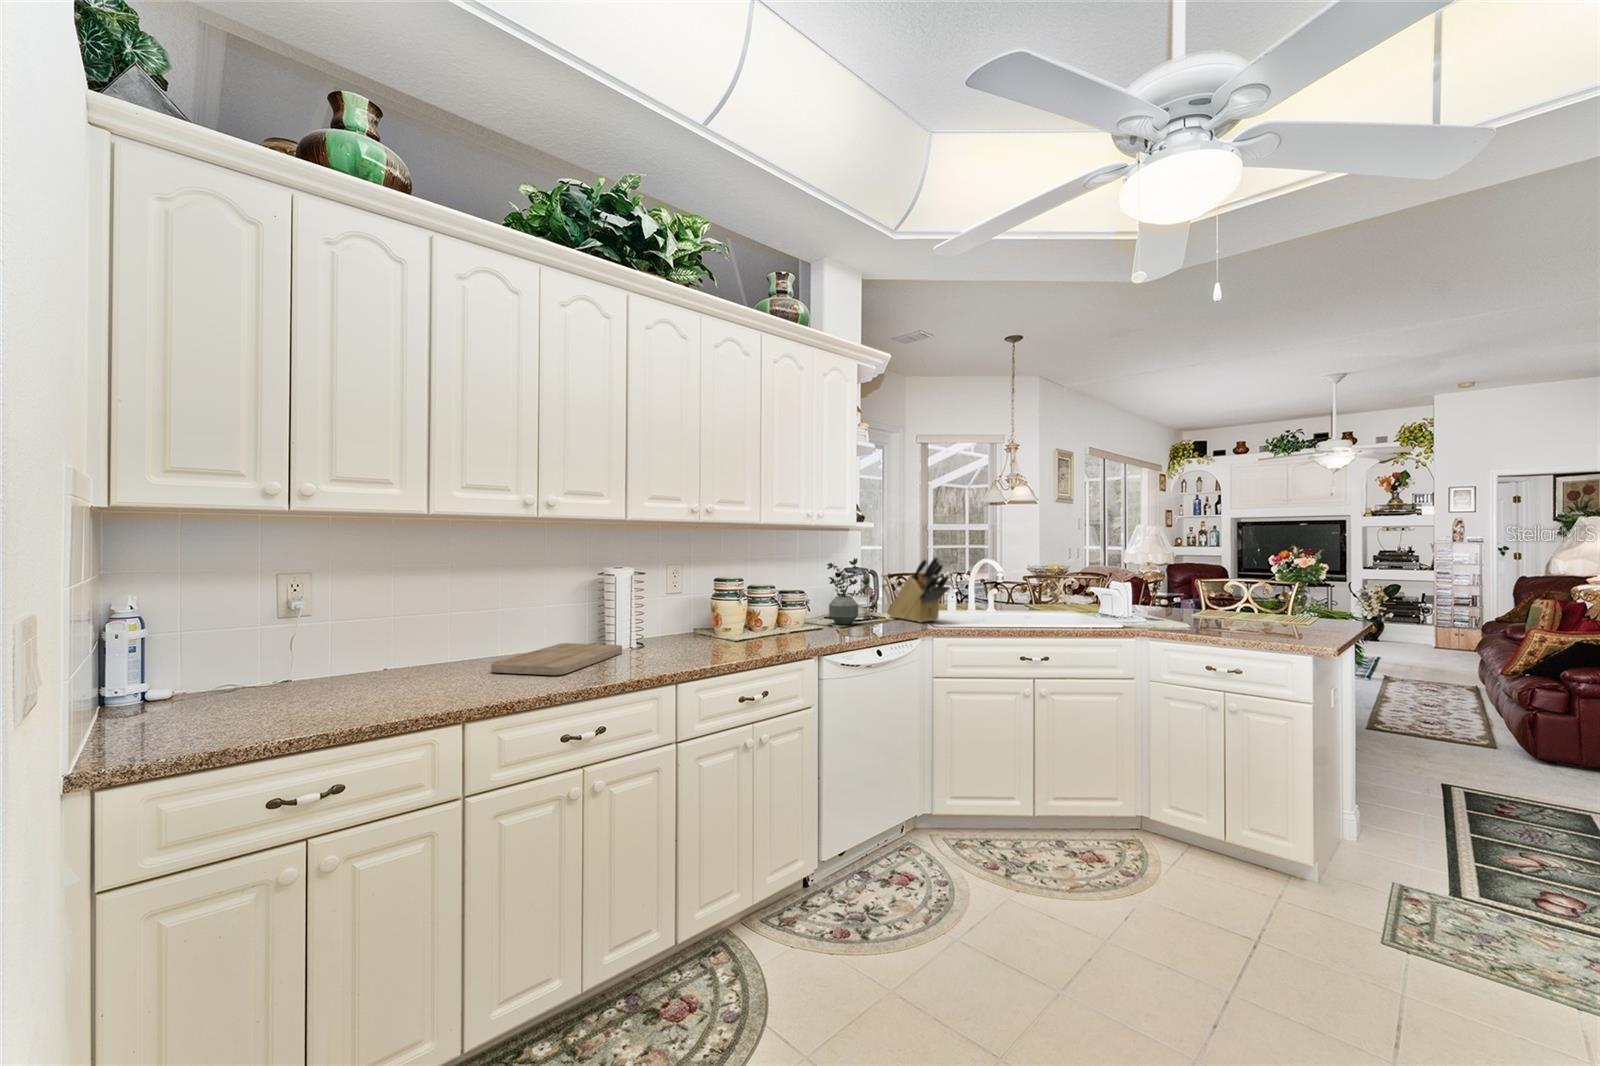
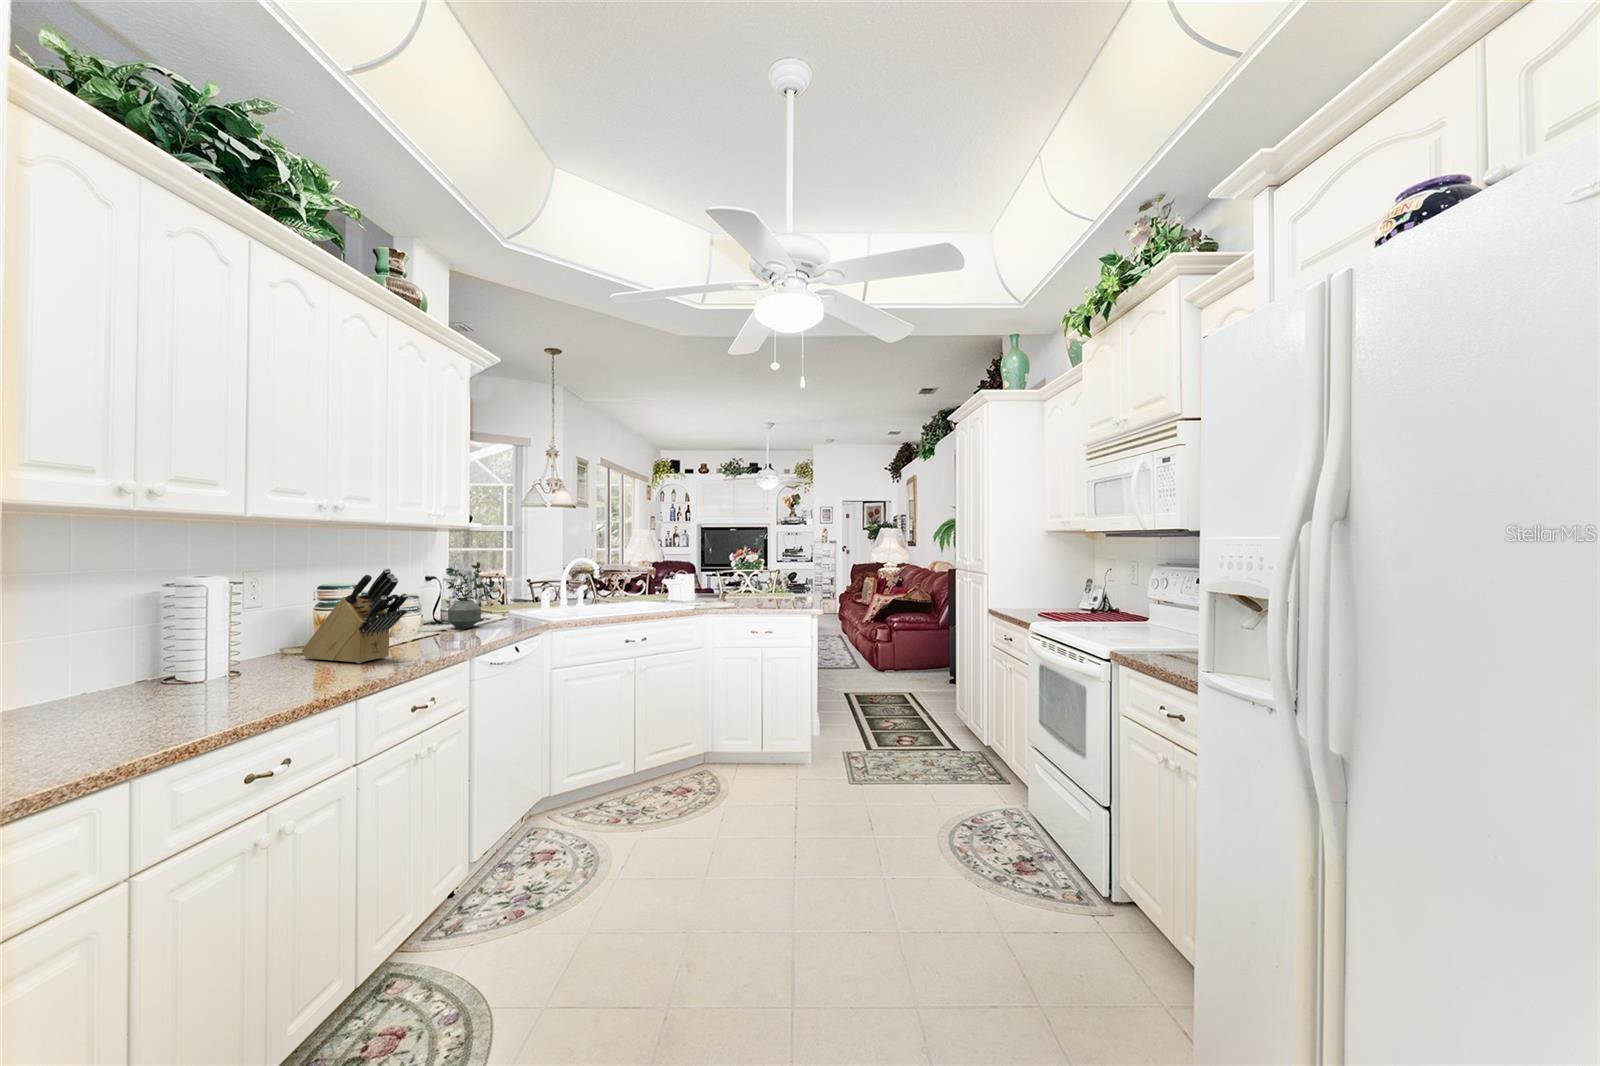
knife block: present [888,556,950,622] -> present [302,568,407,663]
cutting board: present [491,643,622,675] -> none [63,675,242,731]

